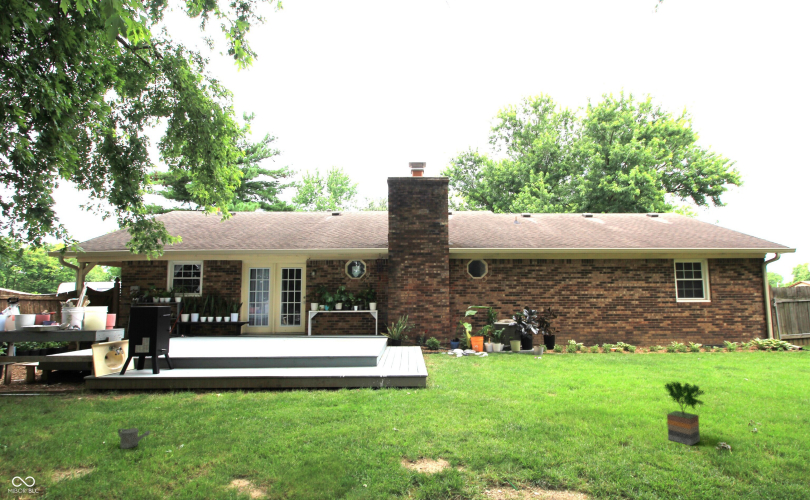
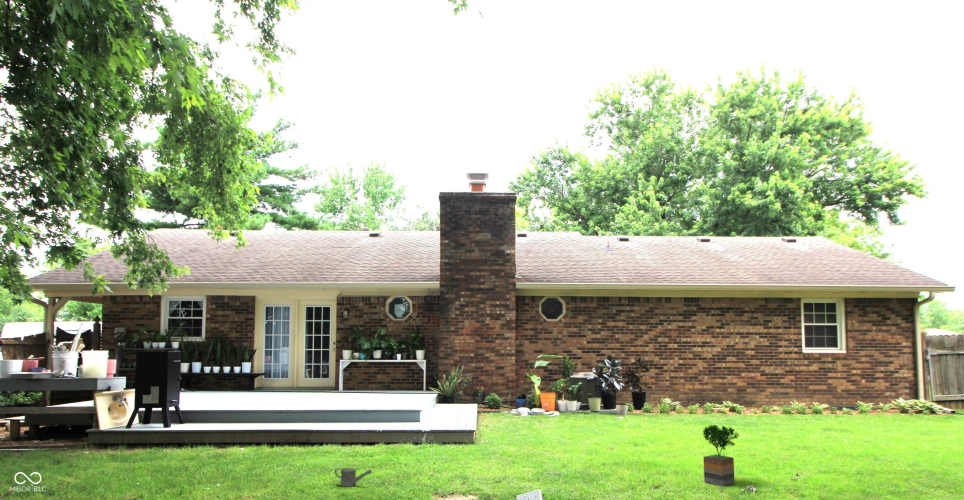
watering can: present [118,428,150,449] -> present [335,468,371,487]

